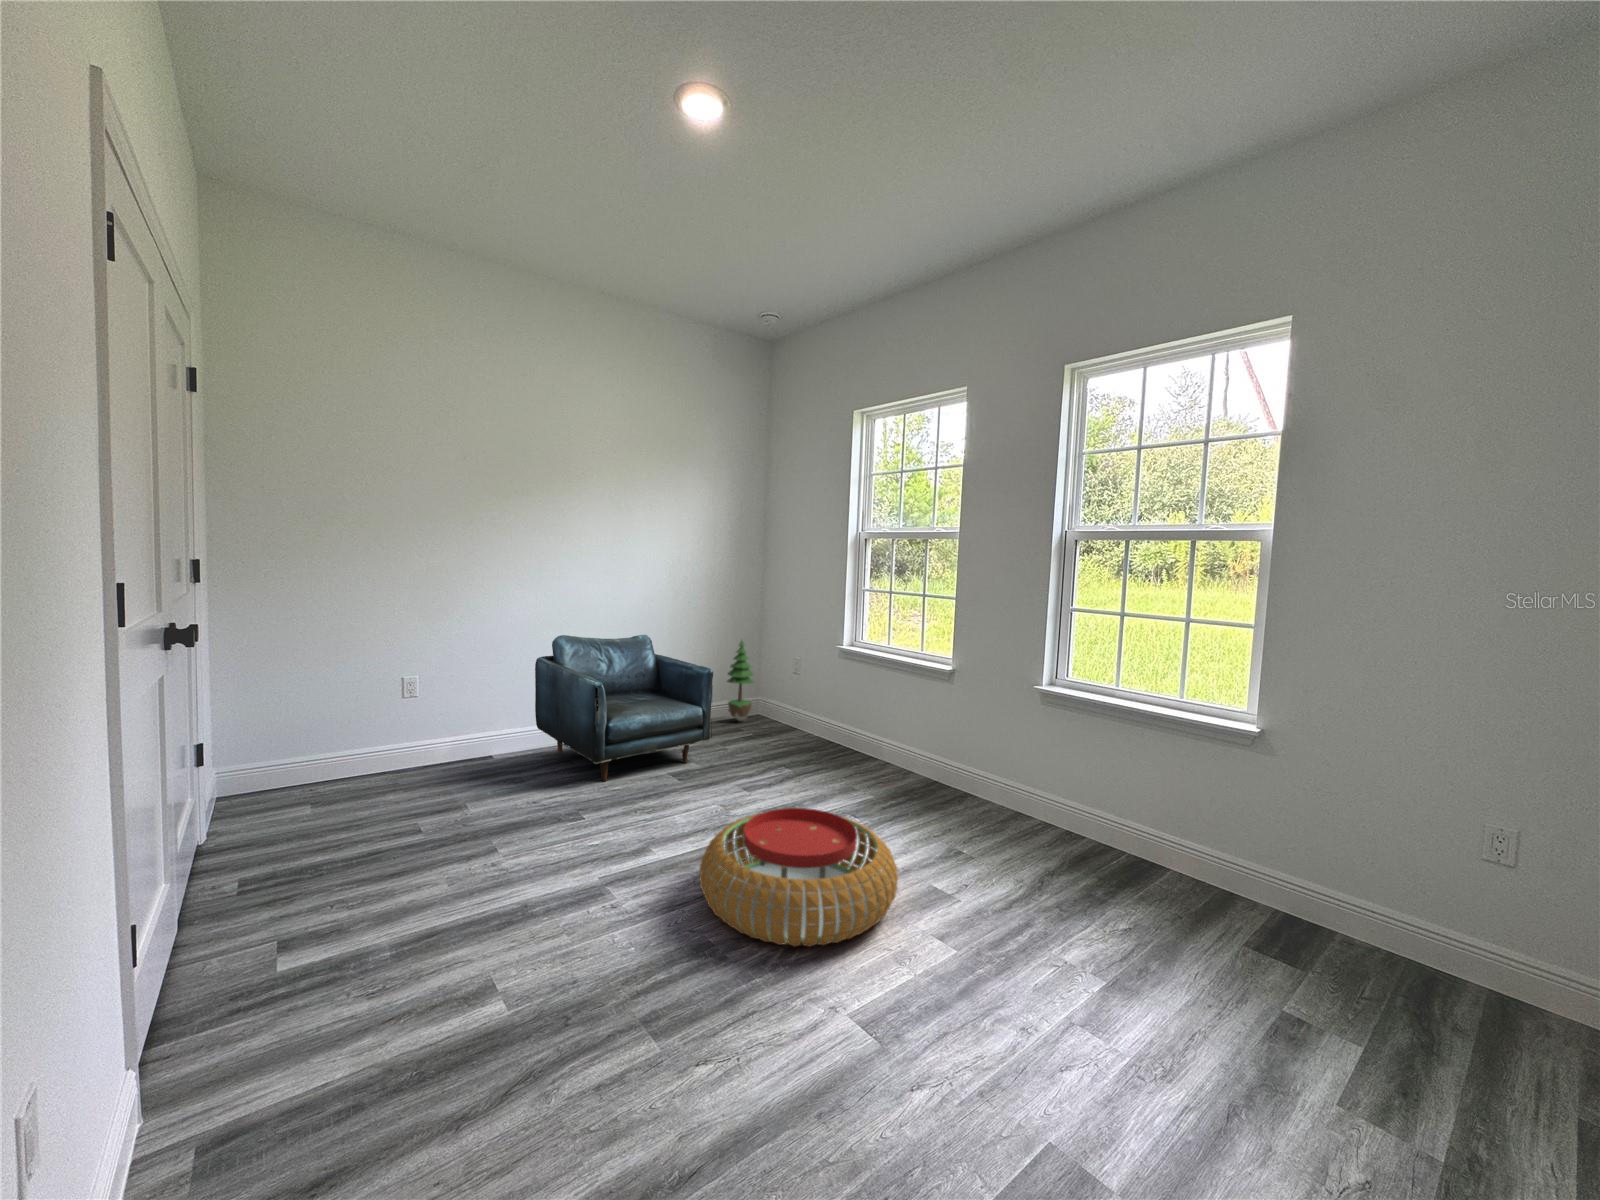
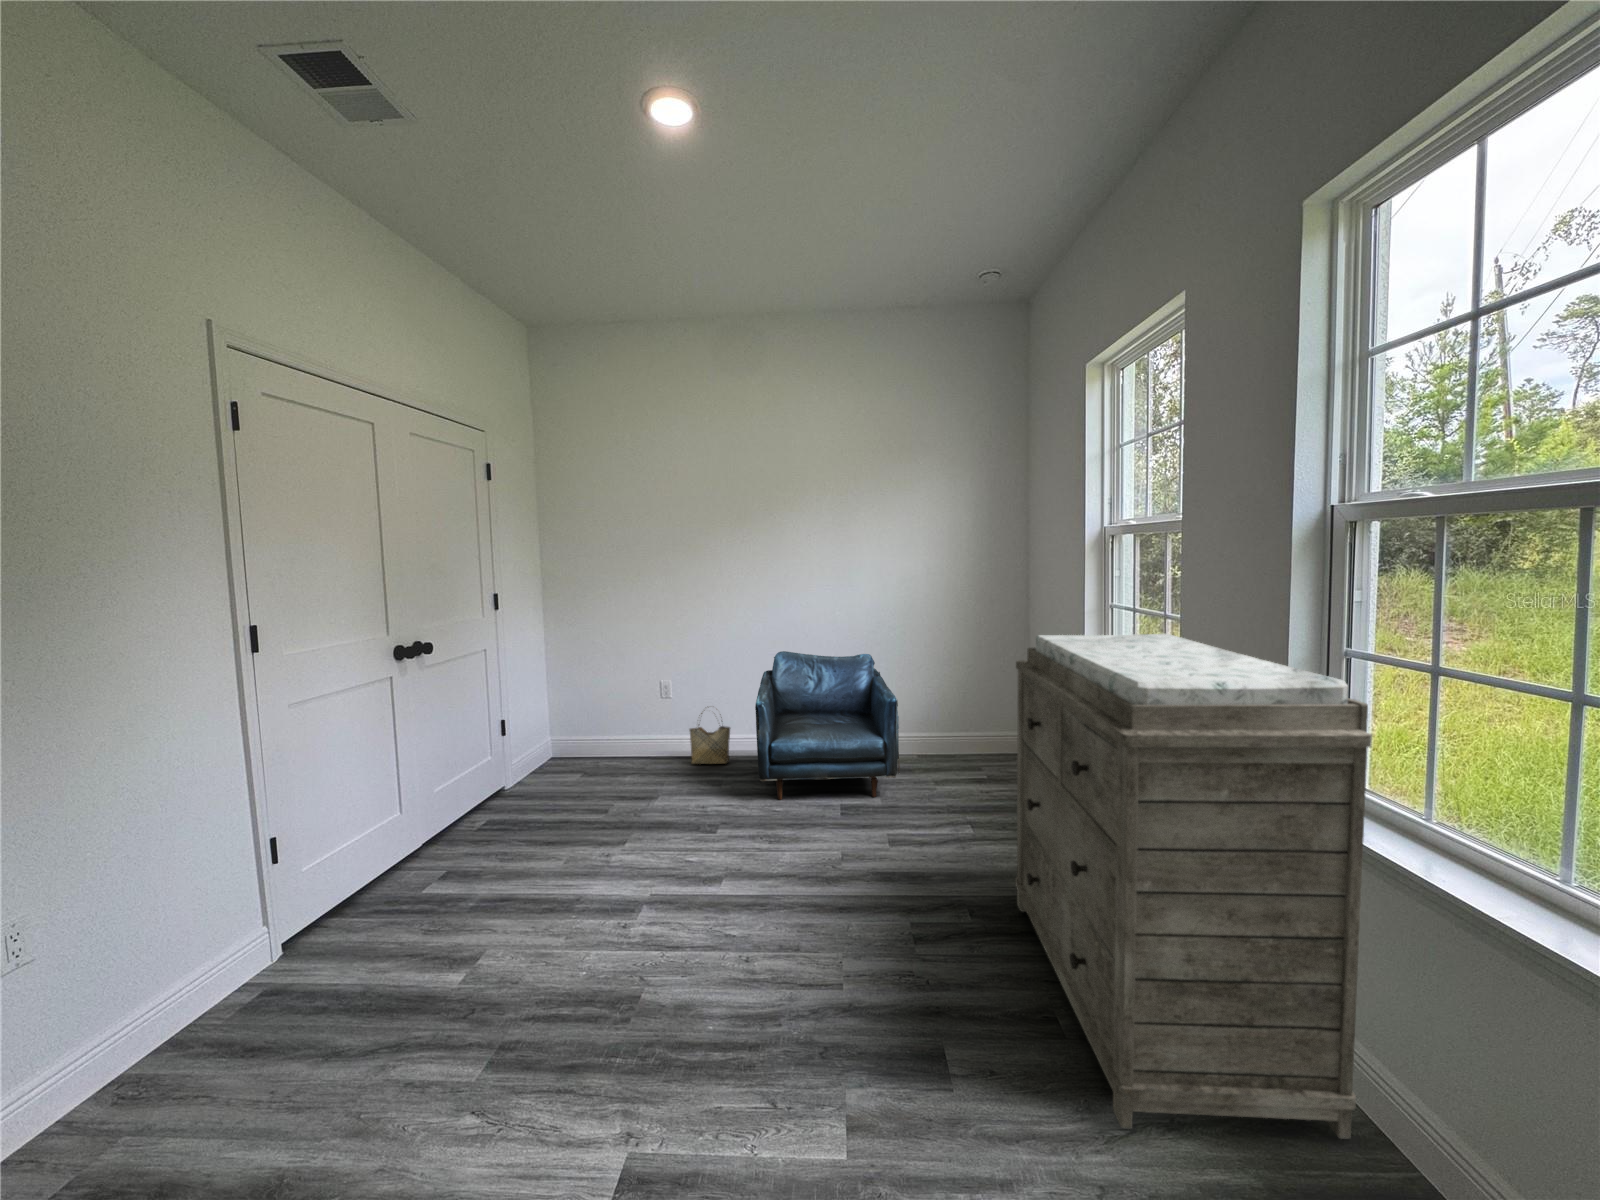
dresser: none [871,603,1121,883] -> present [1015,634,1372,1139]
potted tree: present [727,641,754,721] -> none [975,663,1011,760]
woven basket: none [450,701,500,770] -> present [689,710,730,764]
pouf: present [700,808,898,946] -> none [650,874,888,1065]

